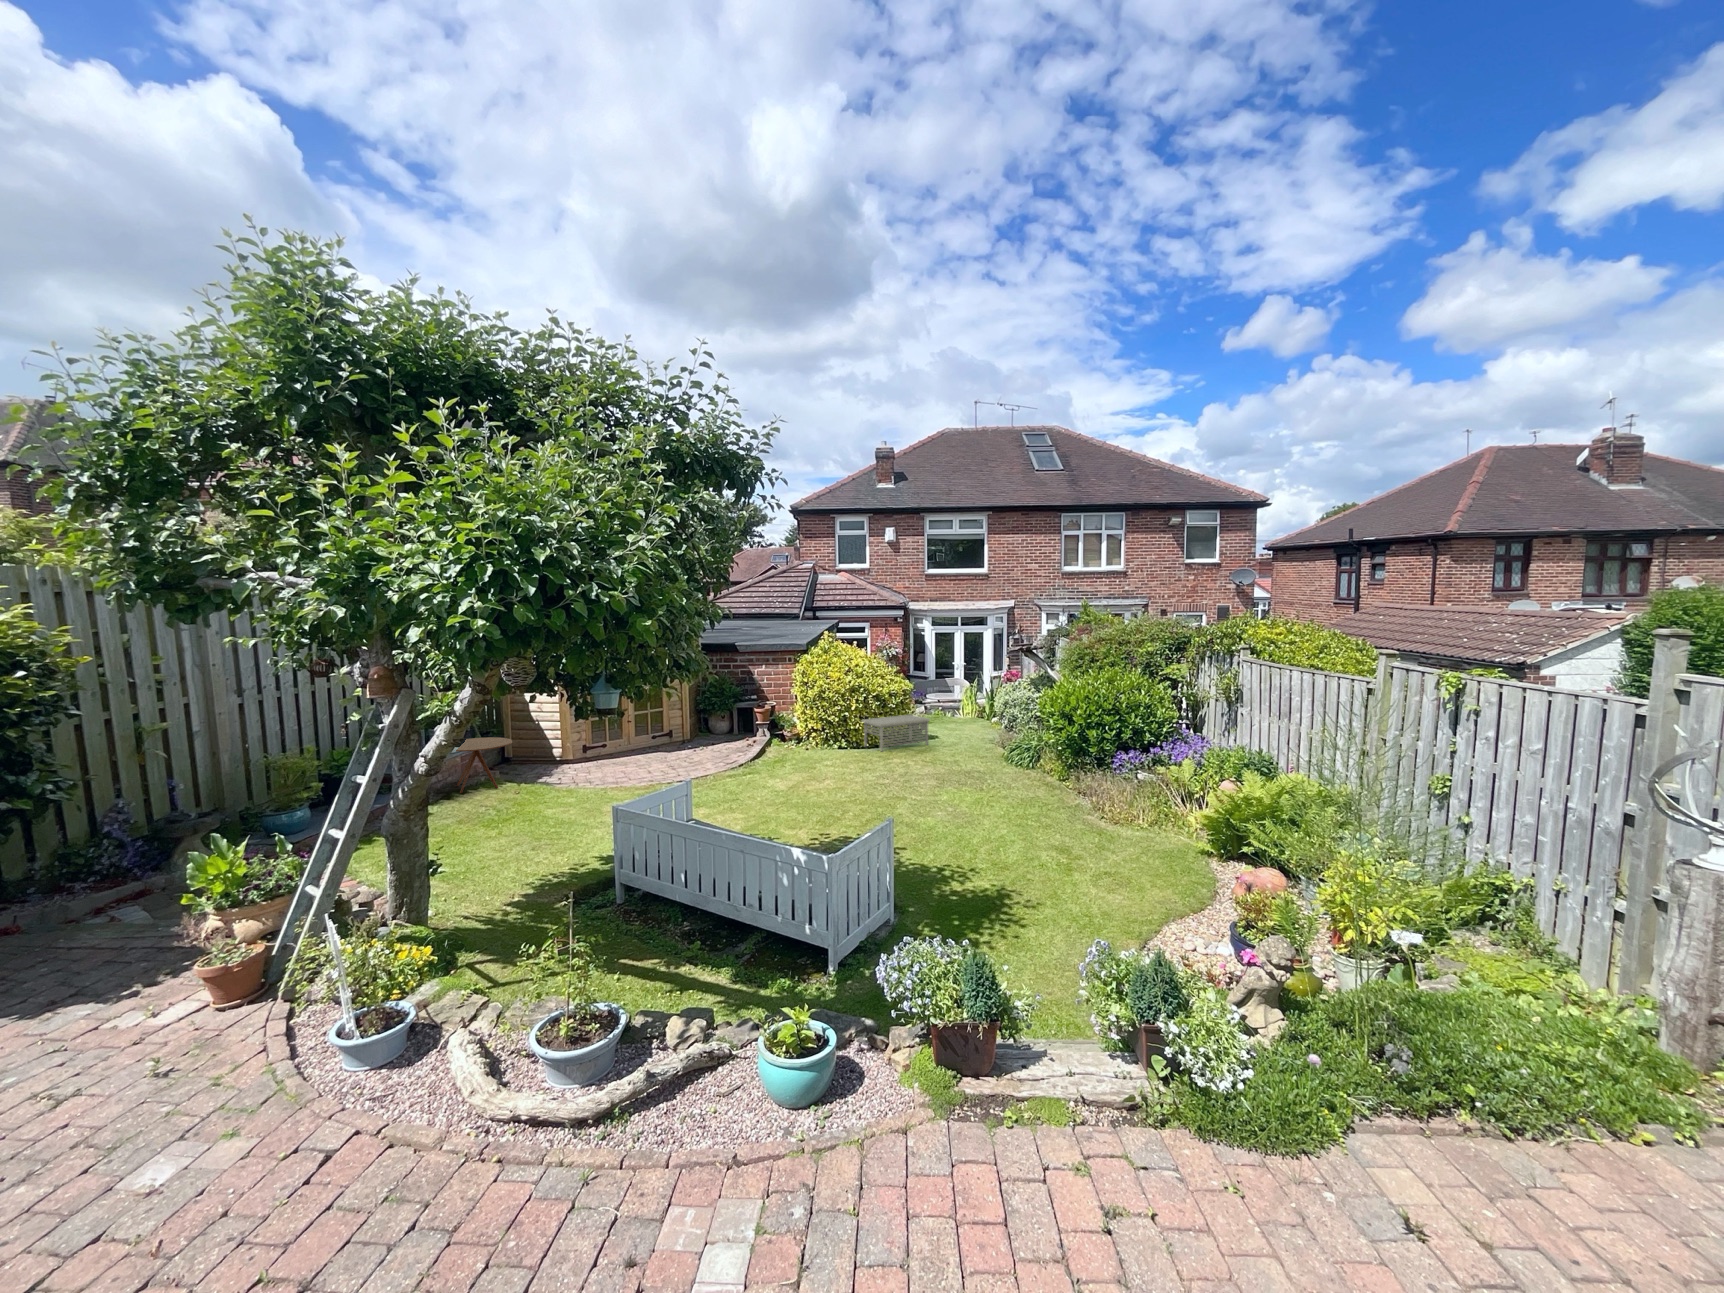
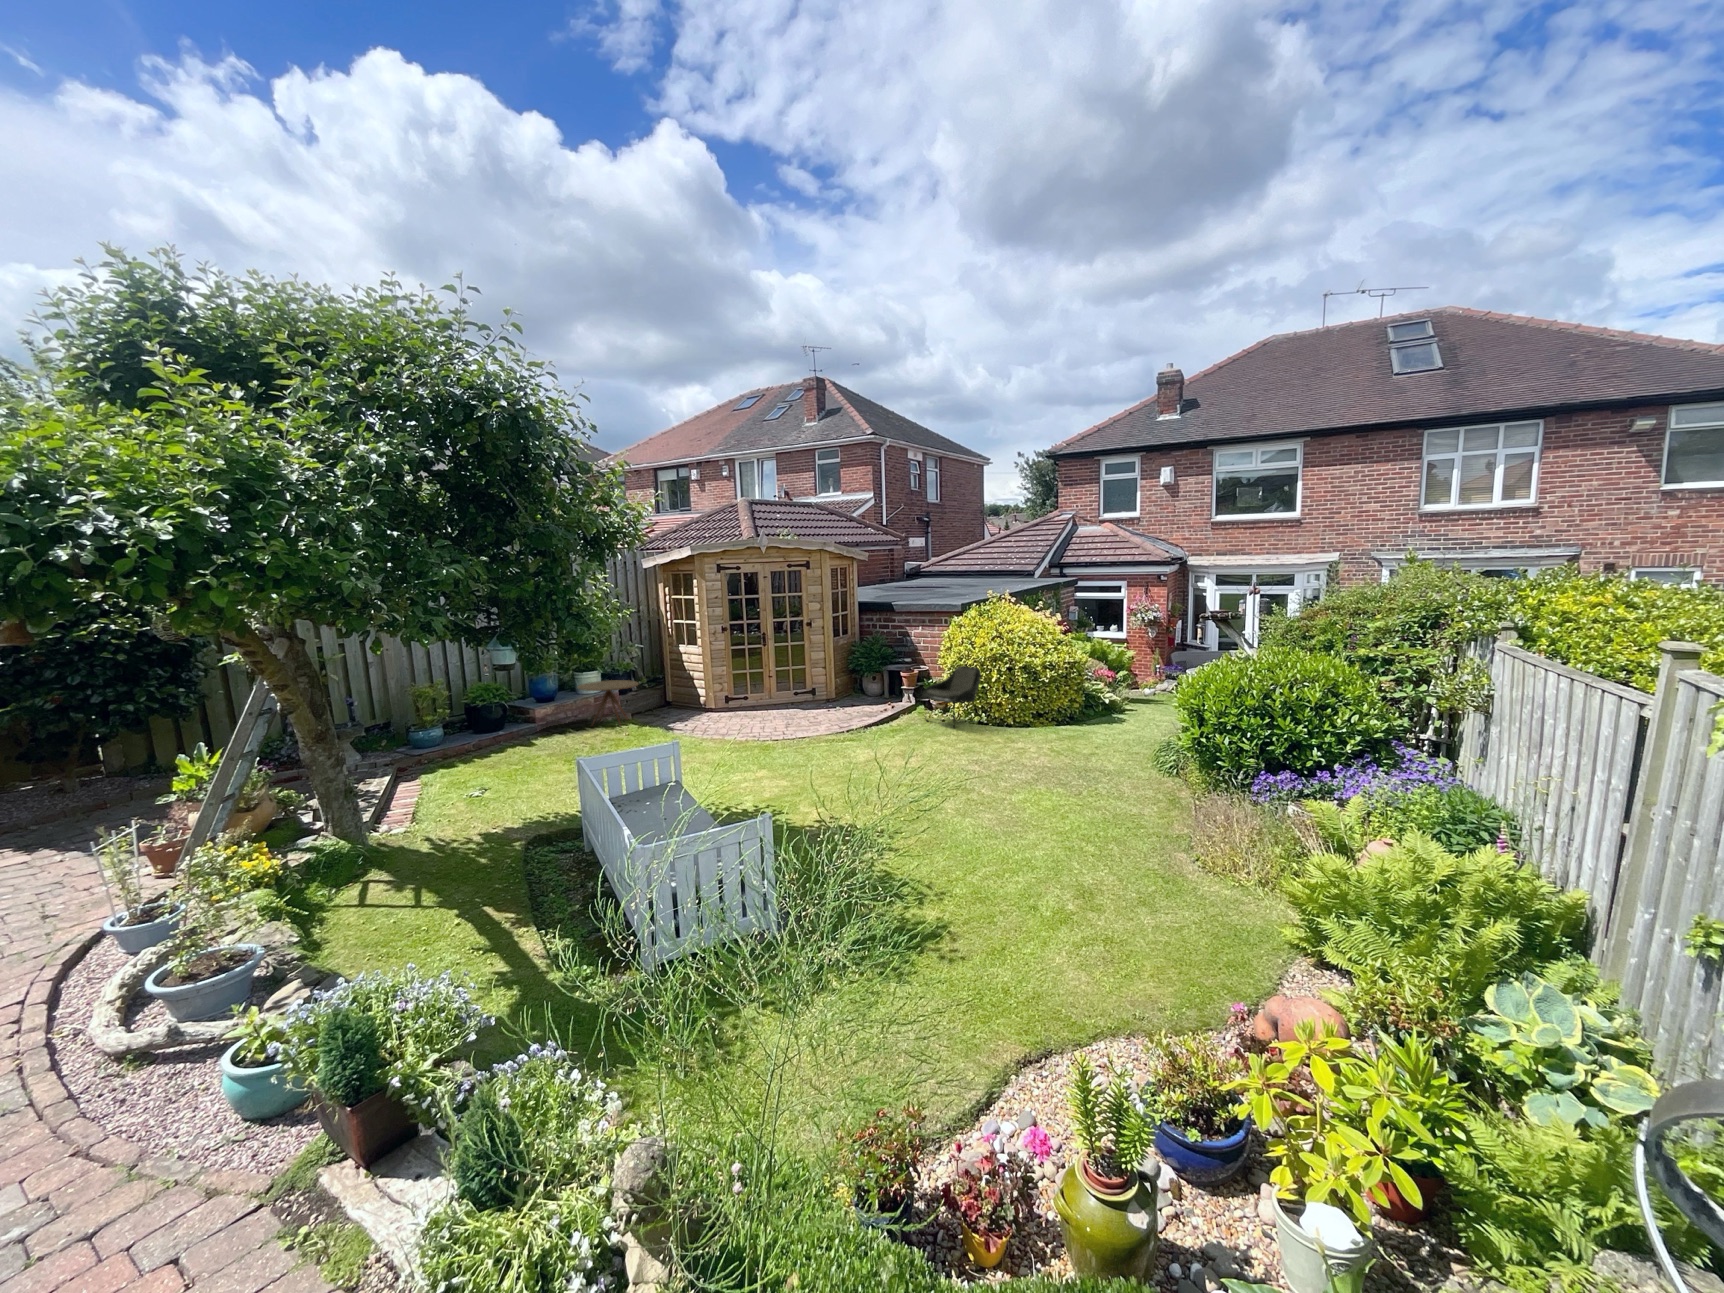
lounge chair: none [797,698,849,753] -> present [922,665,981,723]
storage bench: present [862,714,930,751] -> none [998,692,1083,733]

